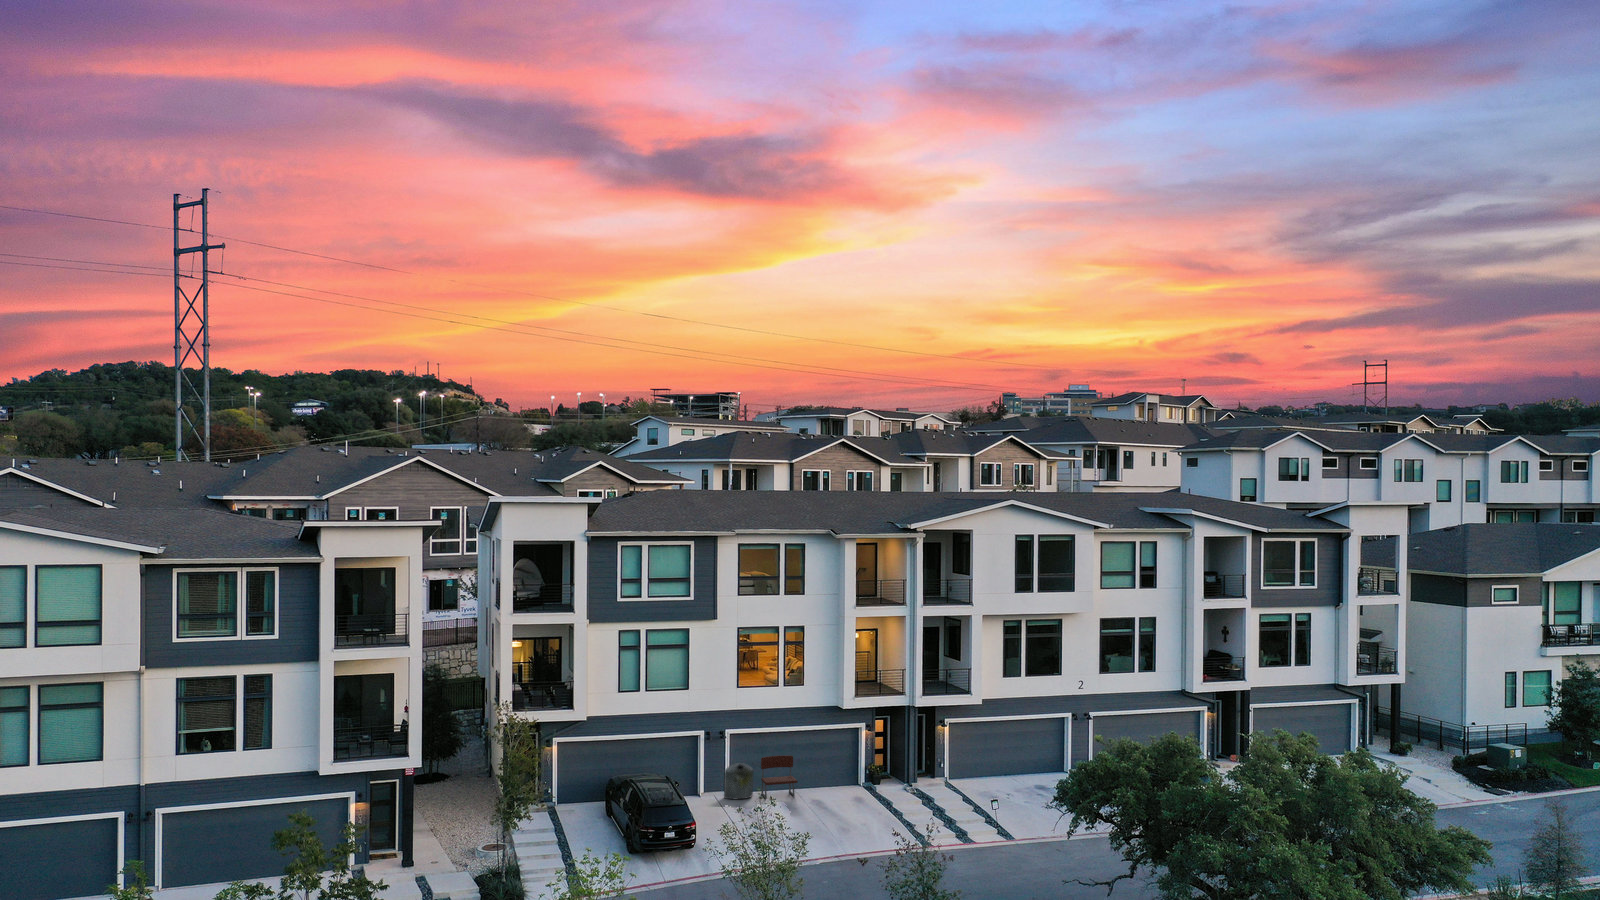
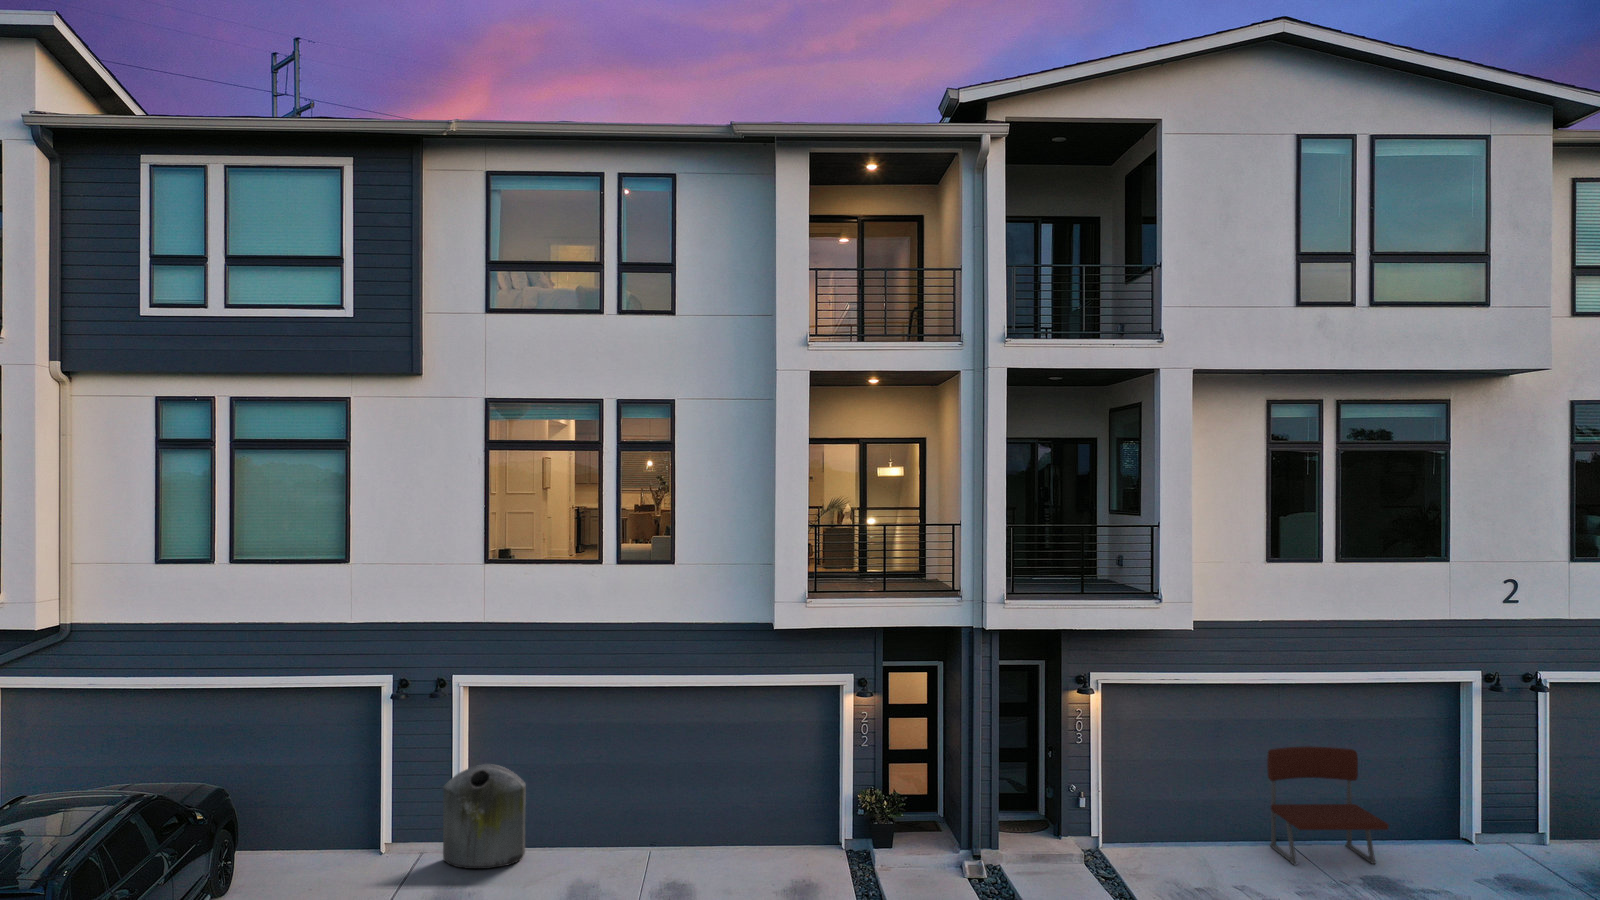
bench: present [761,755,798,798] -> present [1267,746,1389,865]

